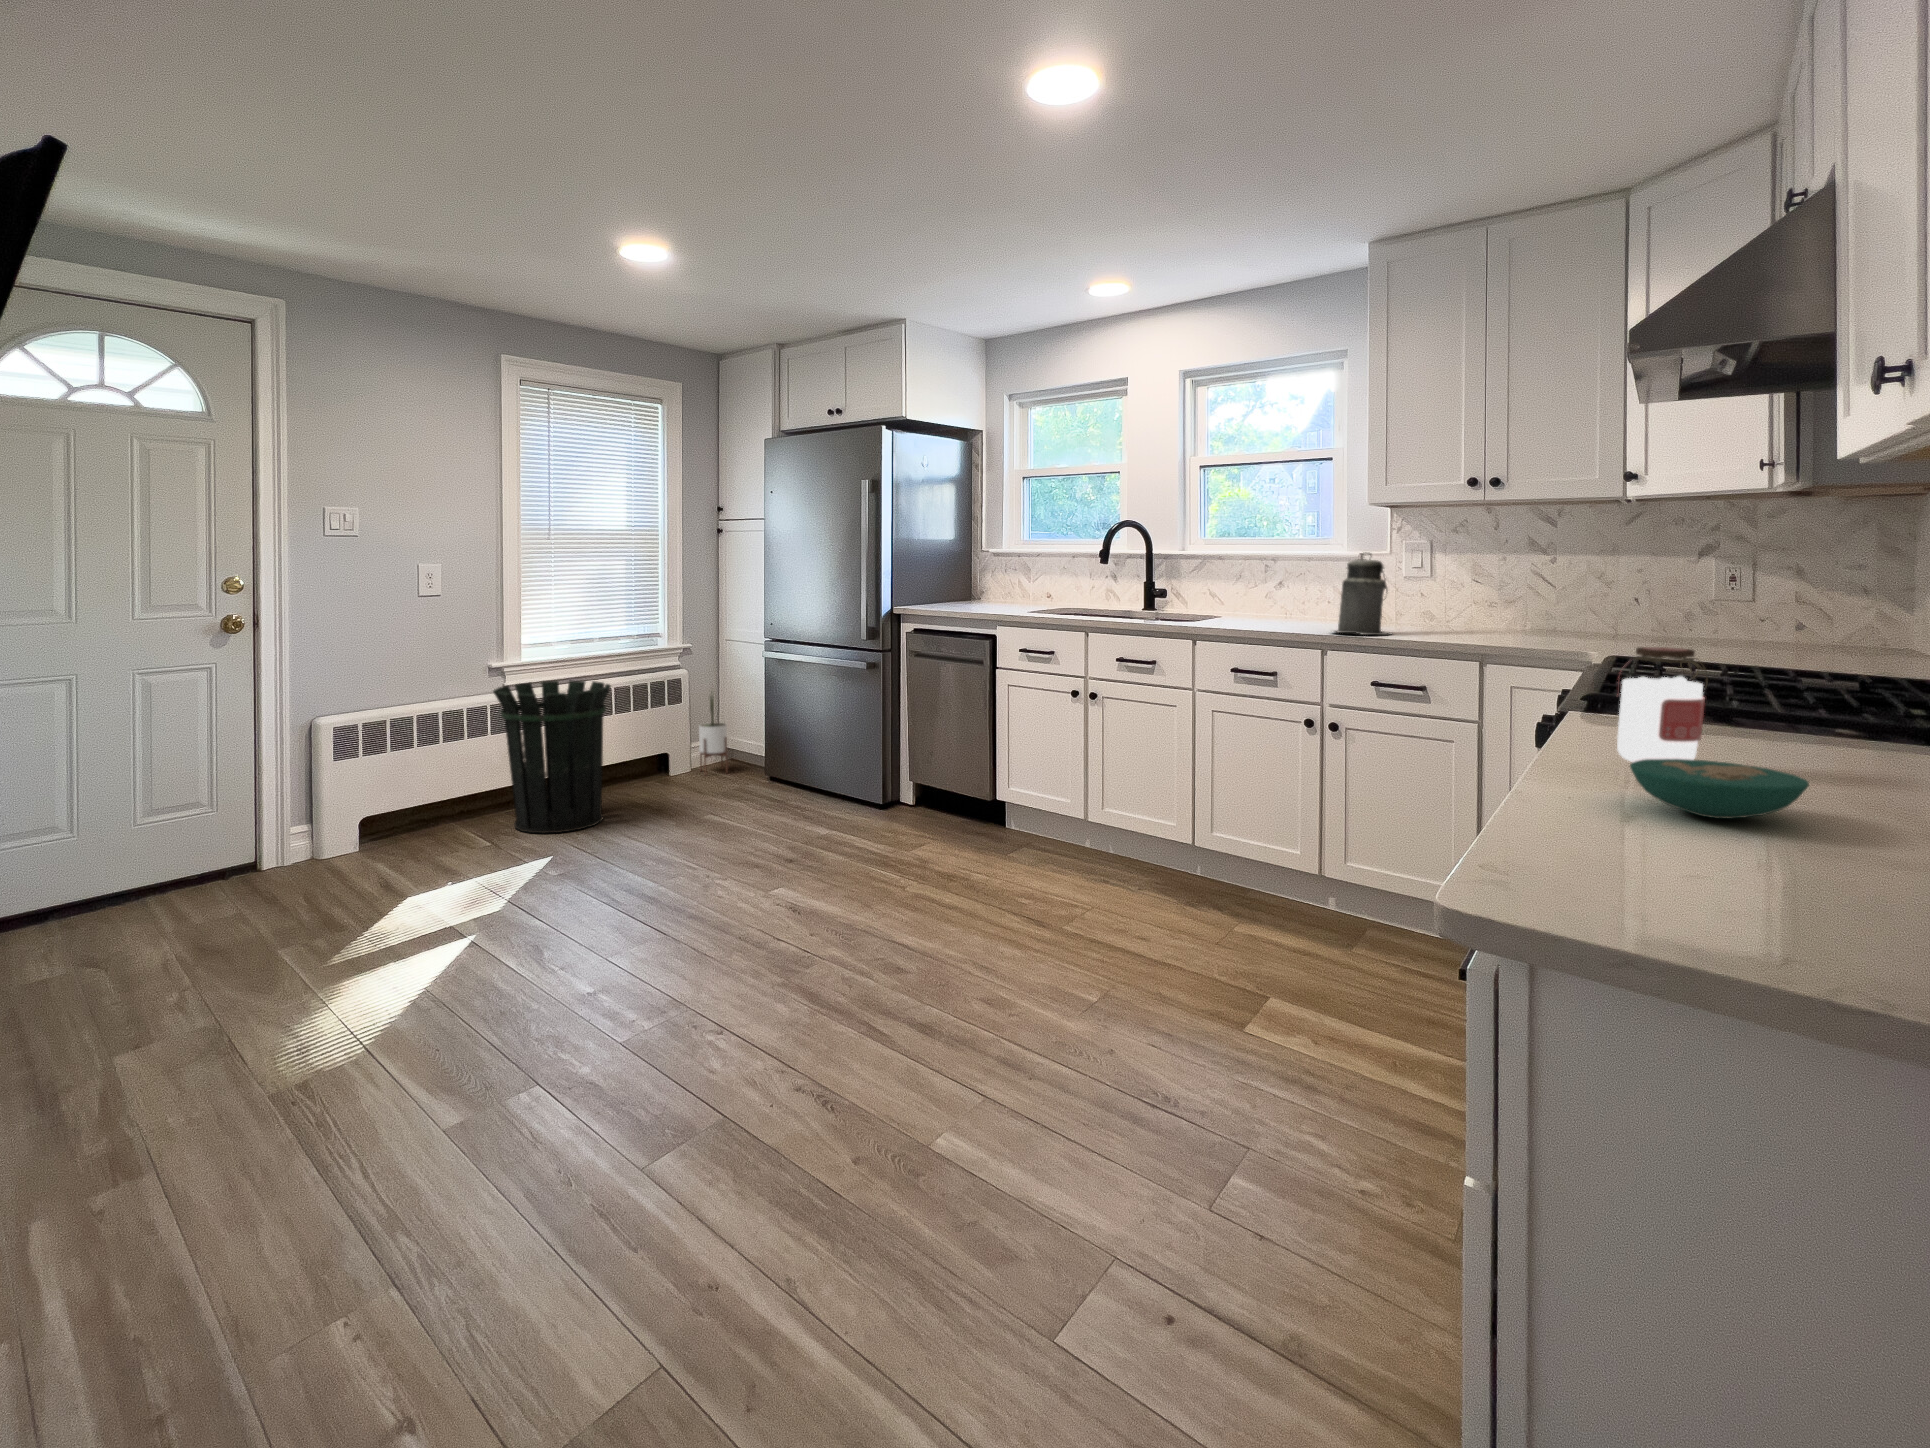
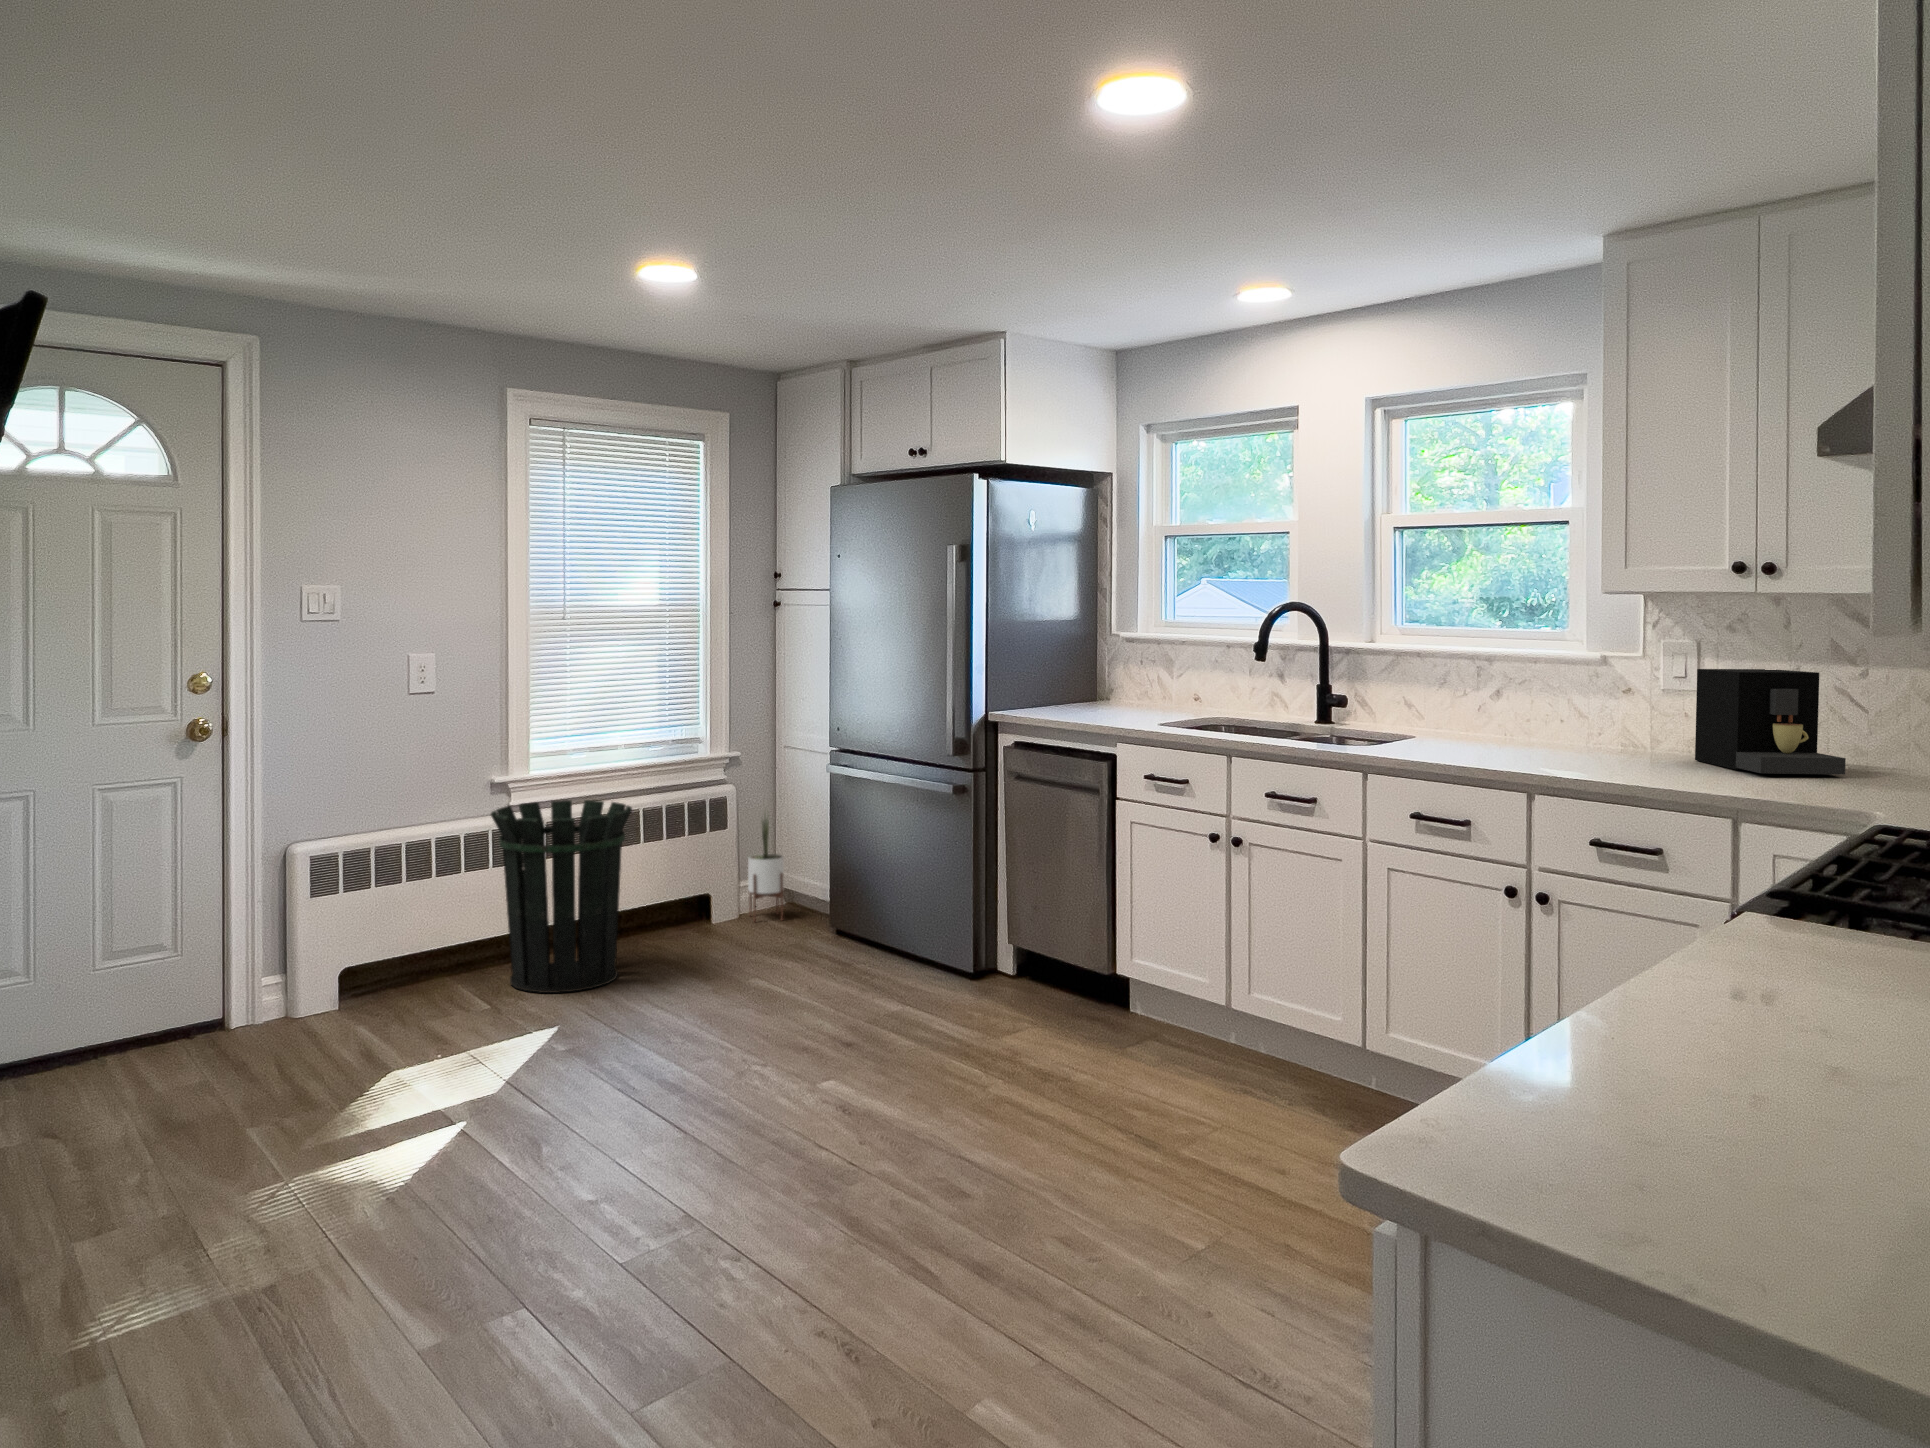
canister: present [1337,552,1391,635] -> none [1547,661,1634,773]
coffee maker: none [1428,560,1542,633] -> present [1695,669,1846,775]
jar: present [1617,647,1708,762] -> none [1704,853,1813,1010]
bowl: present [1630,759,1809,818] -> none [1646,1004,1843,1087]

